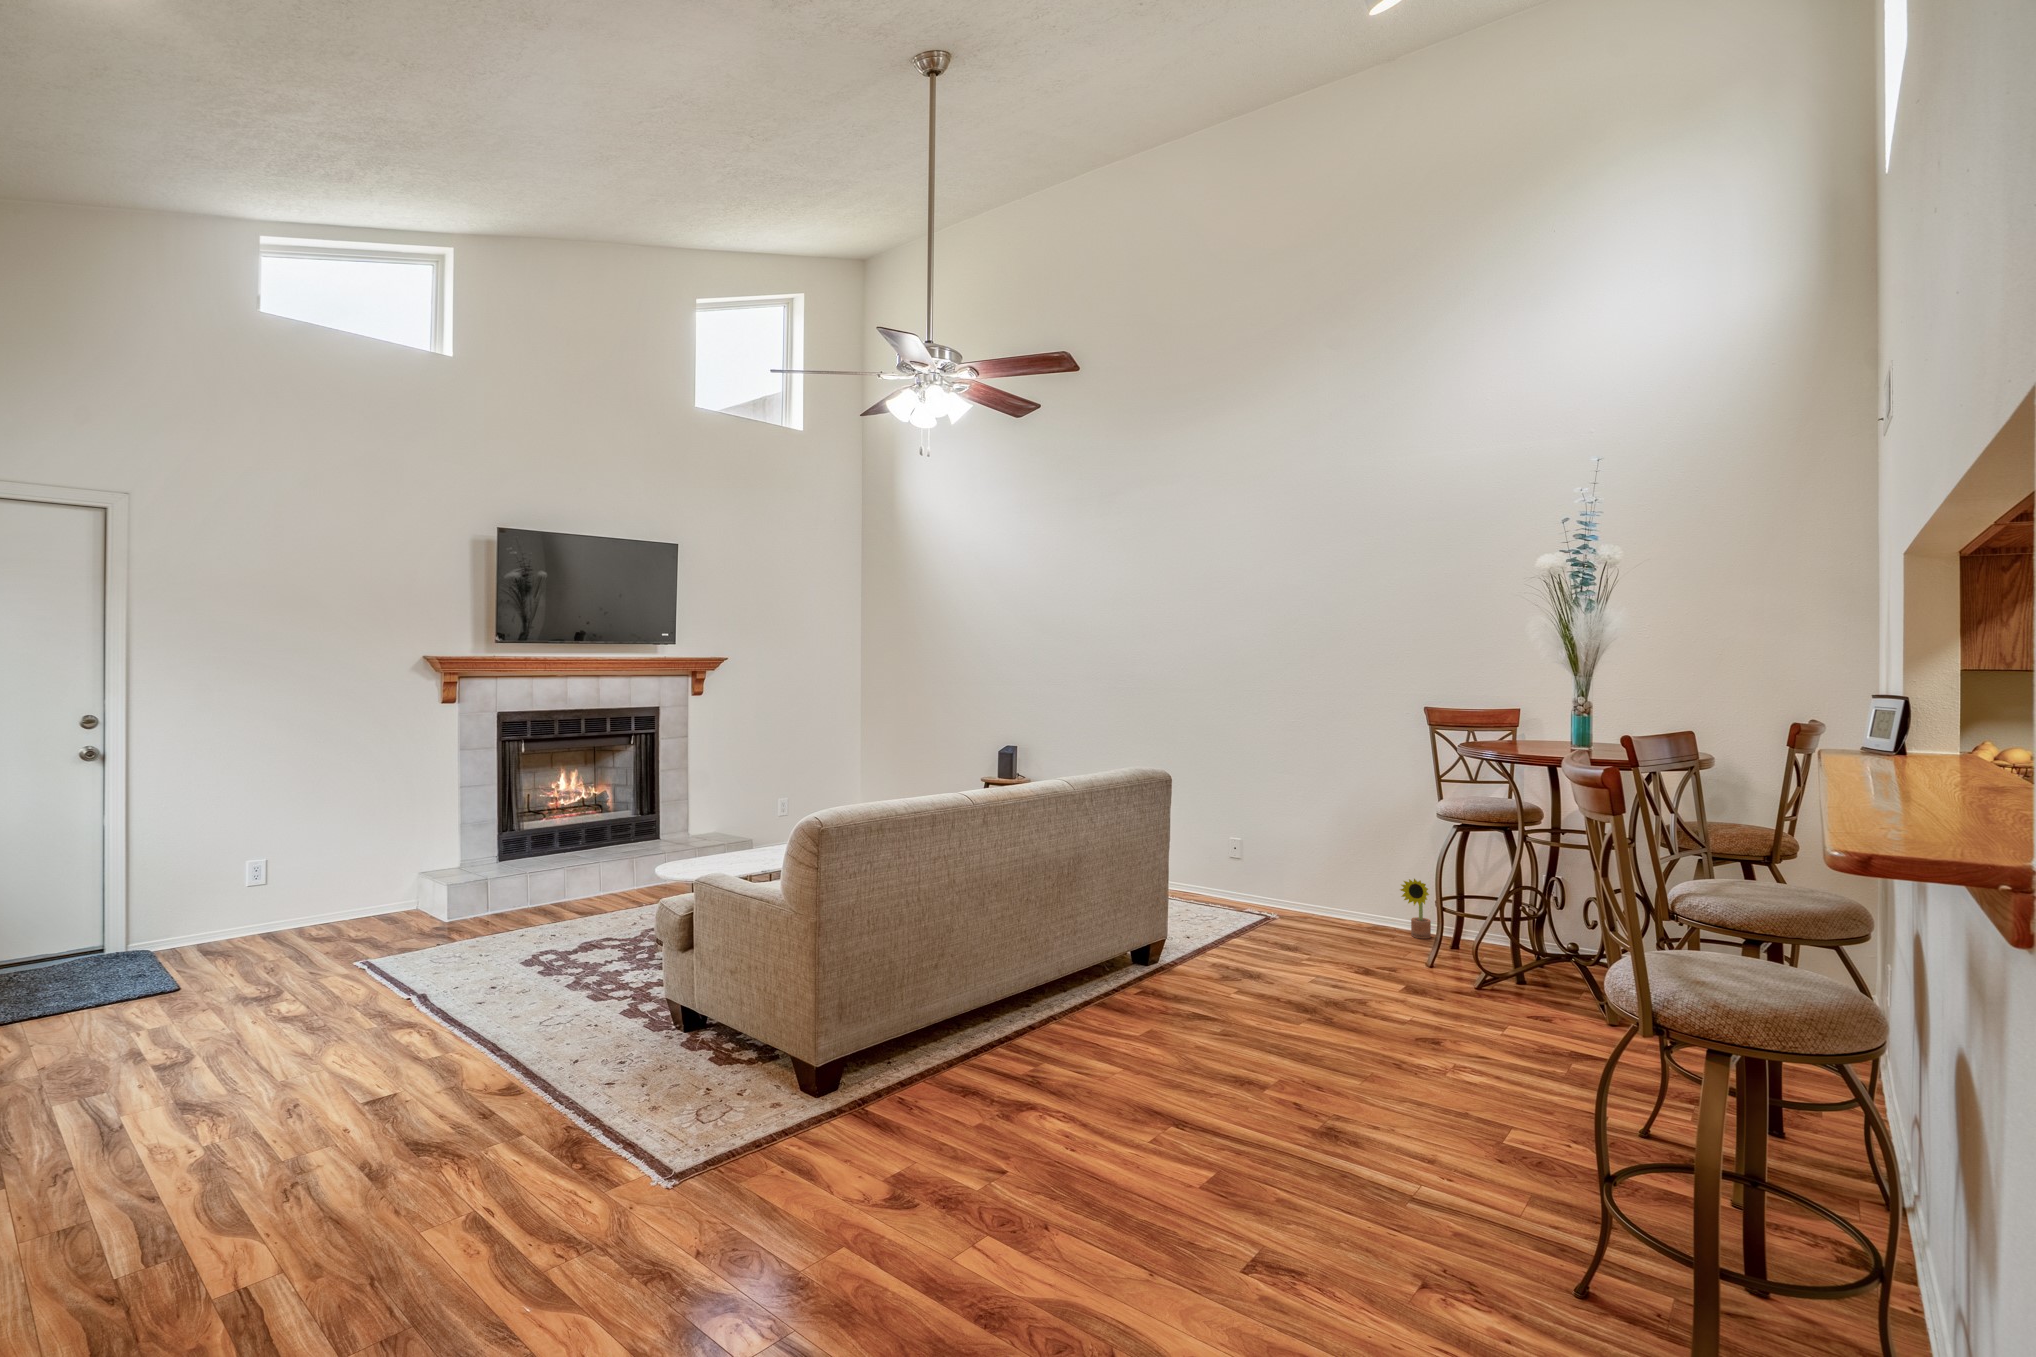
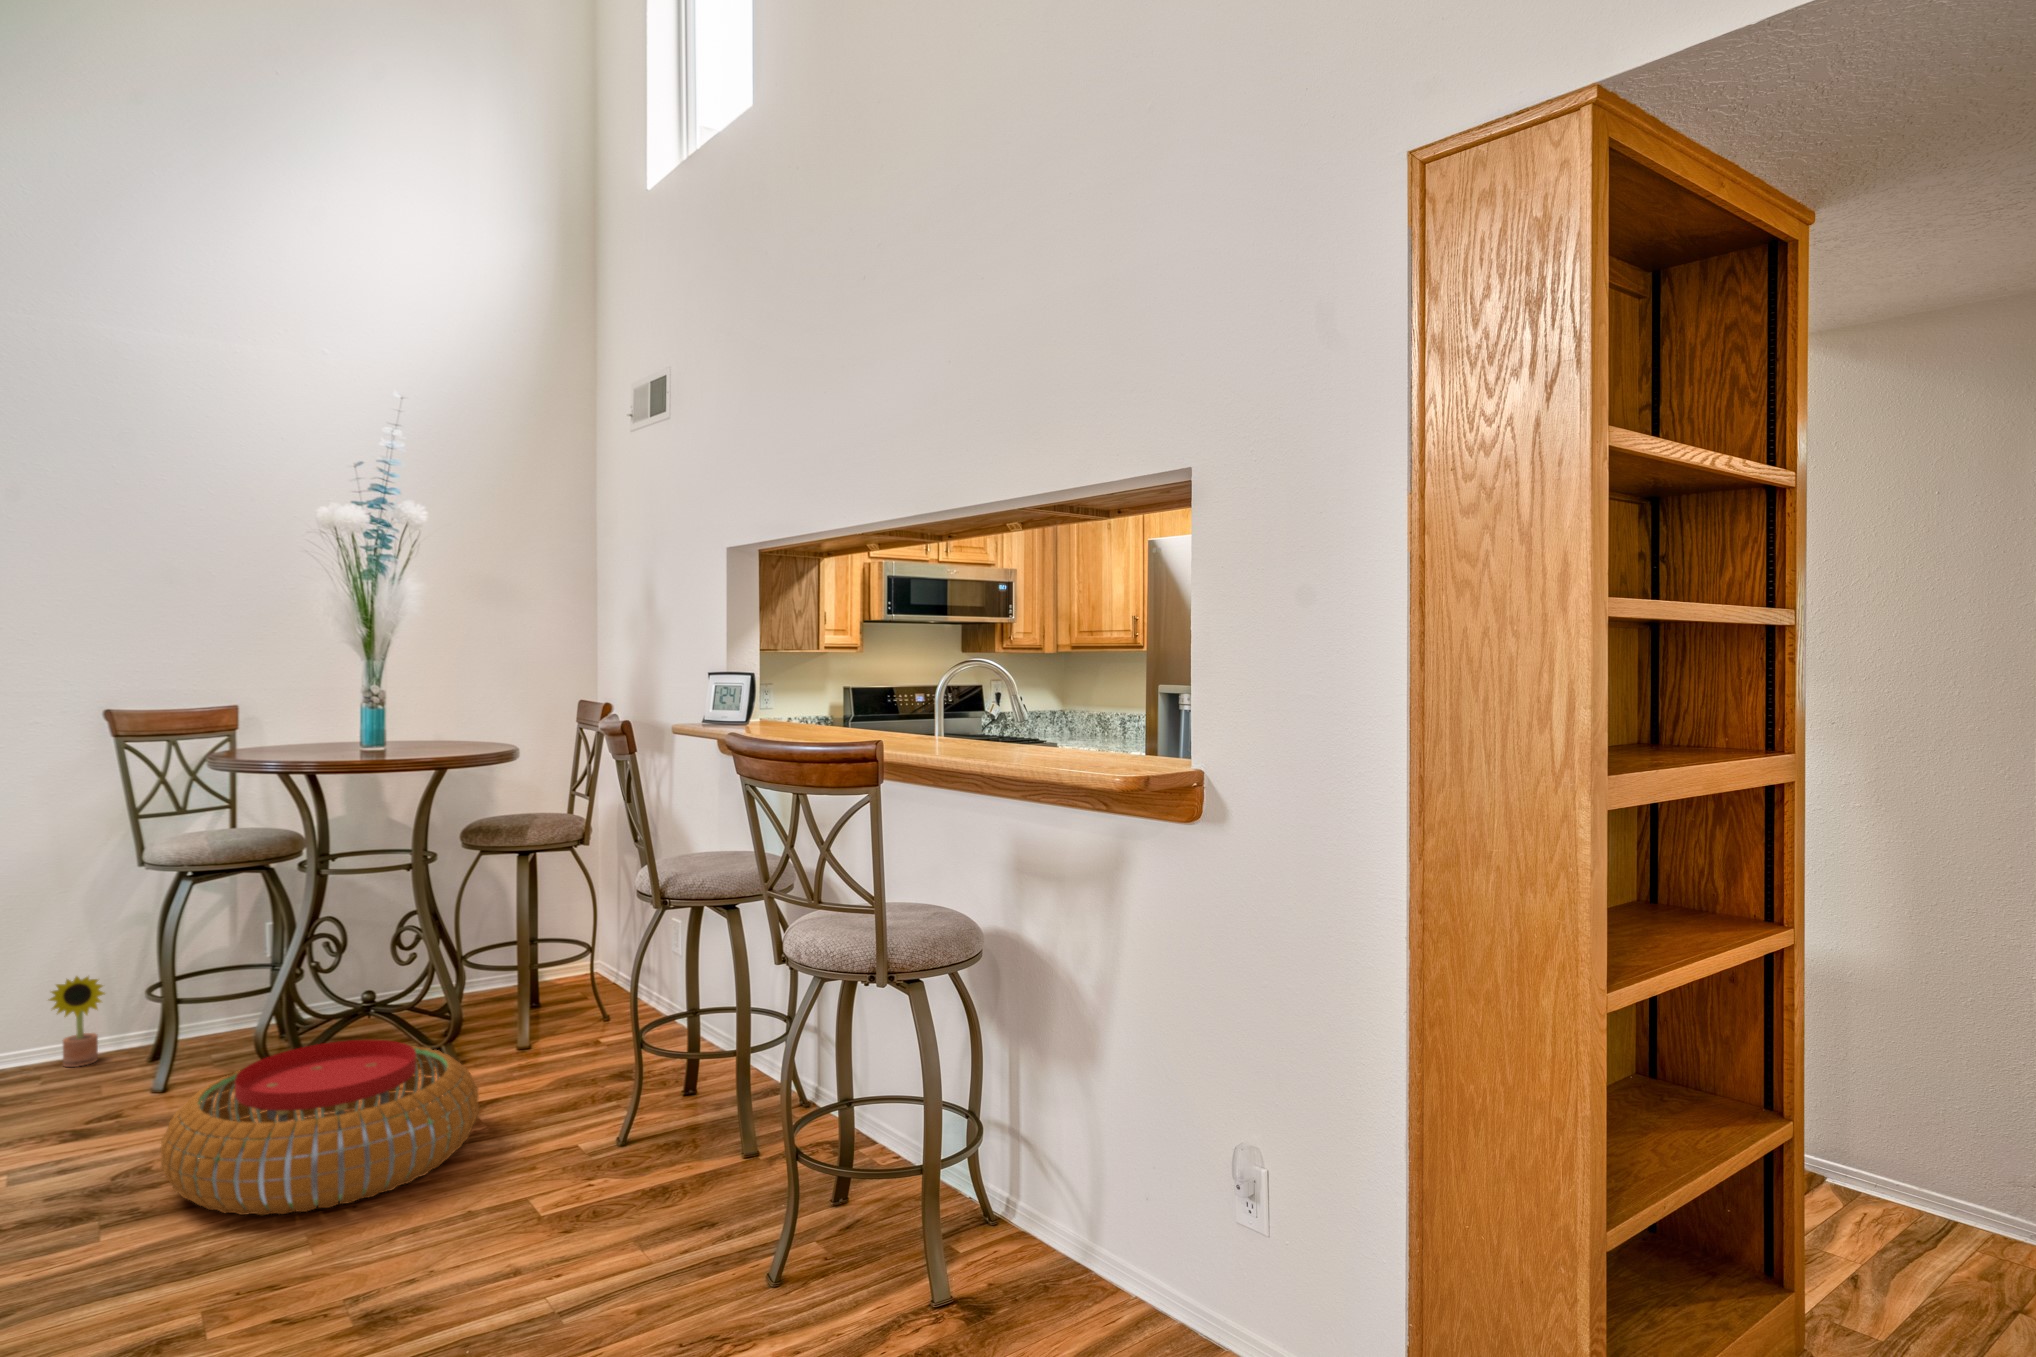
pouf: none [1338,956,1557,1079] -> present [160,1039,479,1215]

